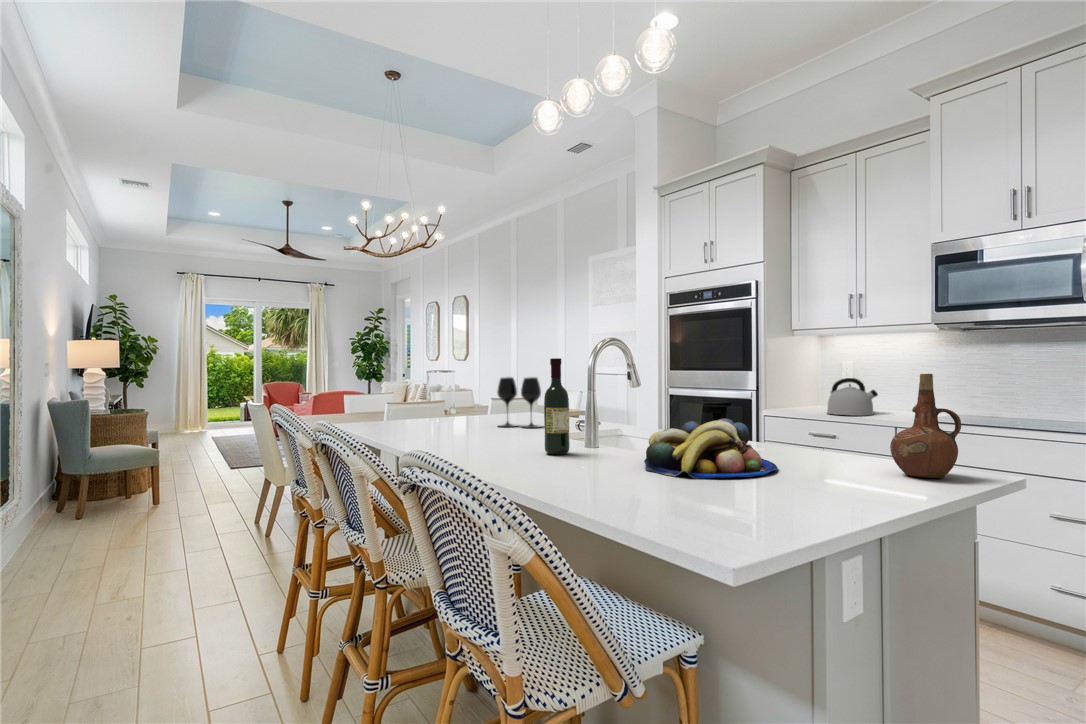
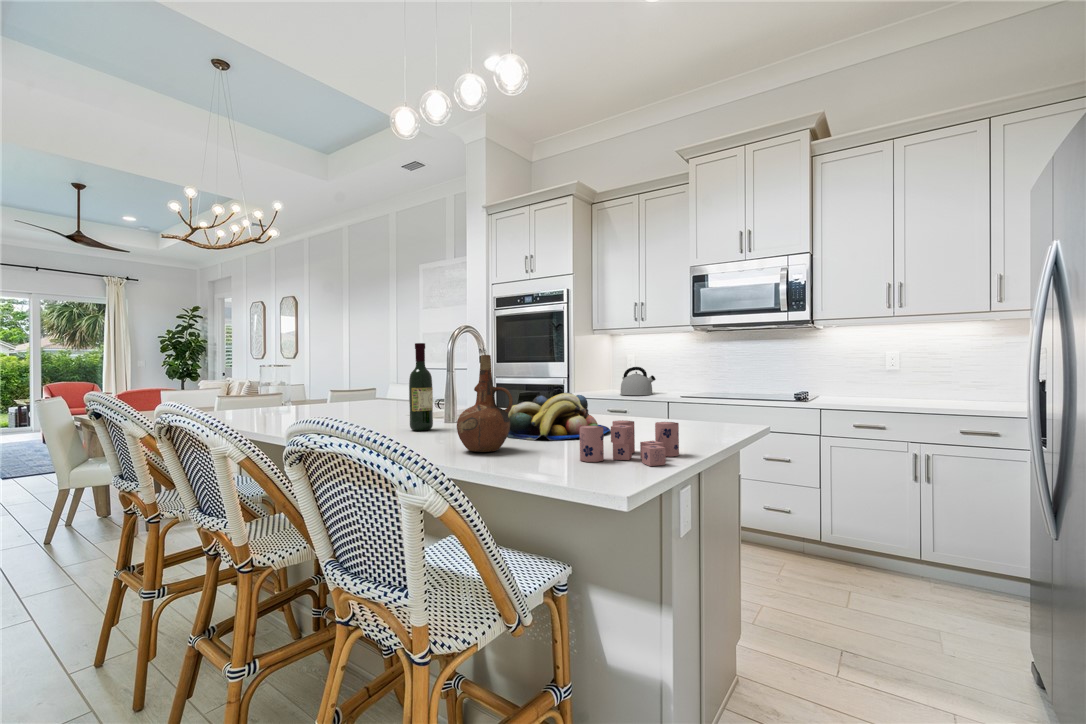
ceramic pitcher: present [890,374,961,478] -> present [457,355,513,452]
wine glass: present [497,377,541,428] -> none [349,366,394,413]
candle: none [713,463,852,528] -> present [580,420,679,466]

